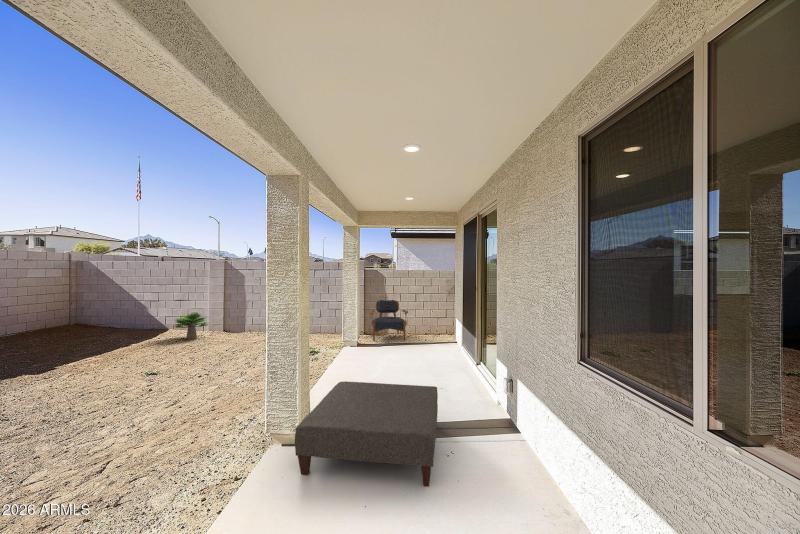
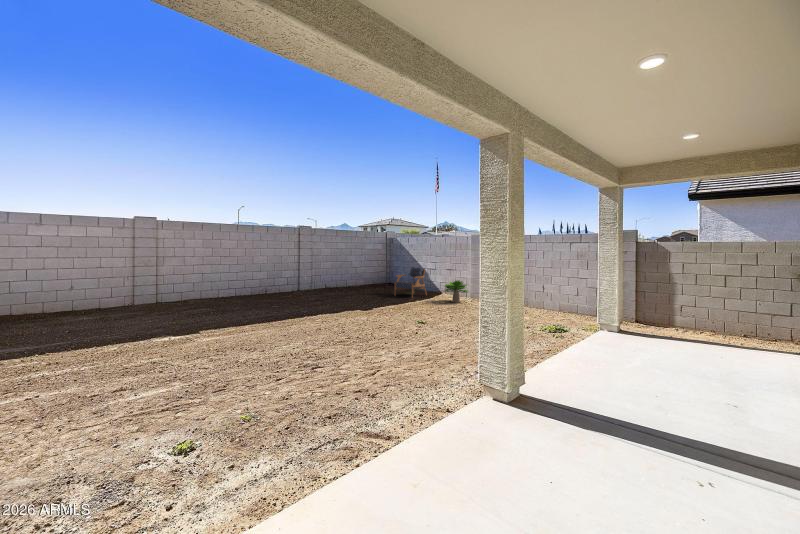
armchair: present [369,300,408,341] -> present [395,267,427,298]
ottoman: present [295,381,438,486] -> none [494,357,713,510]

